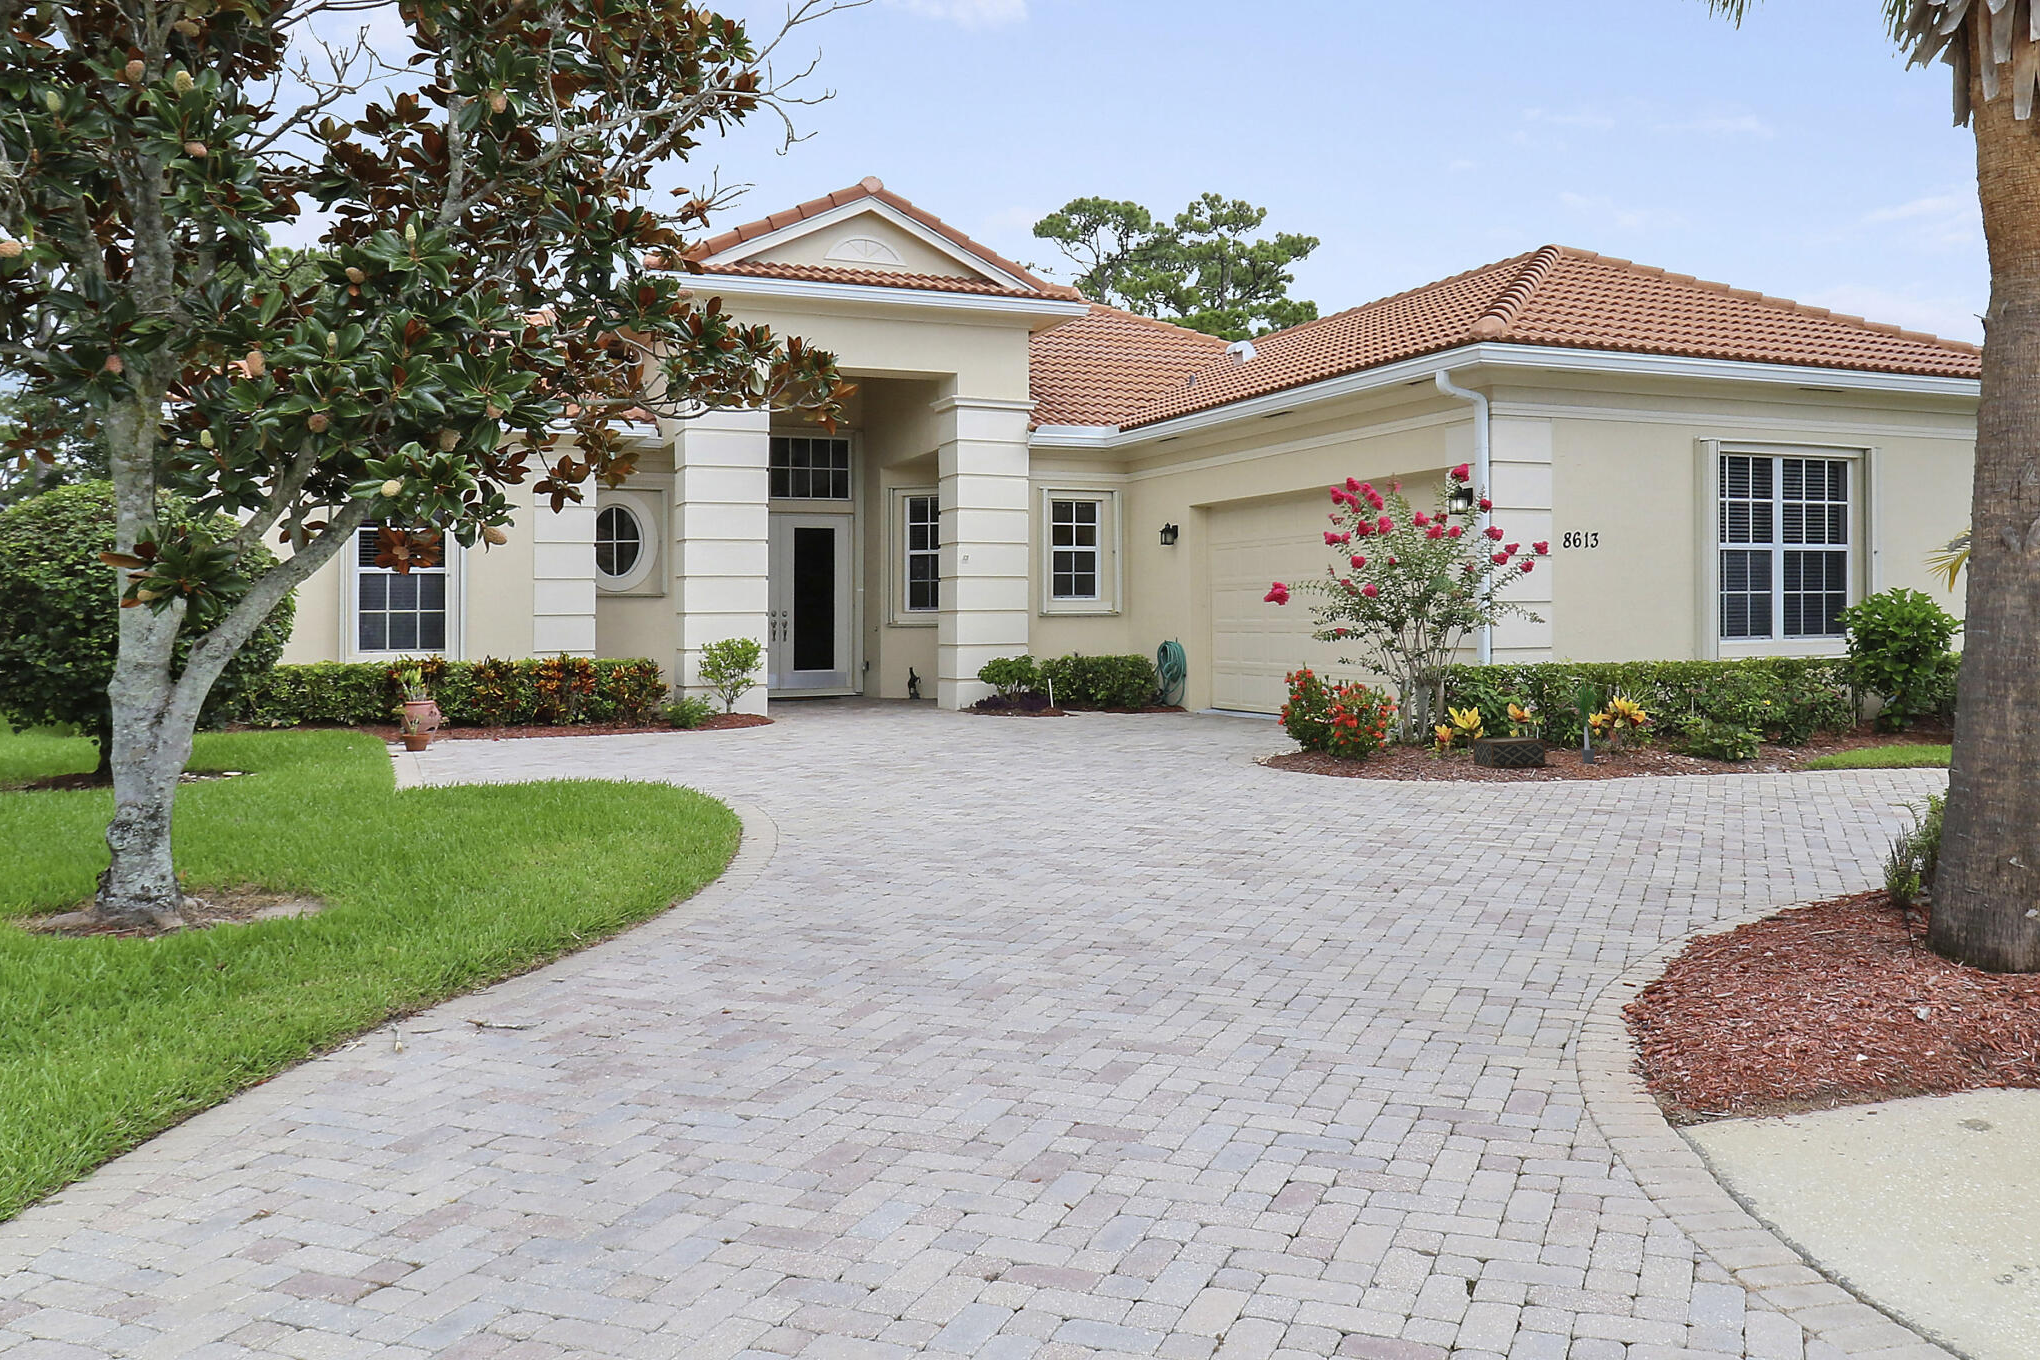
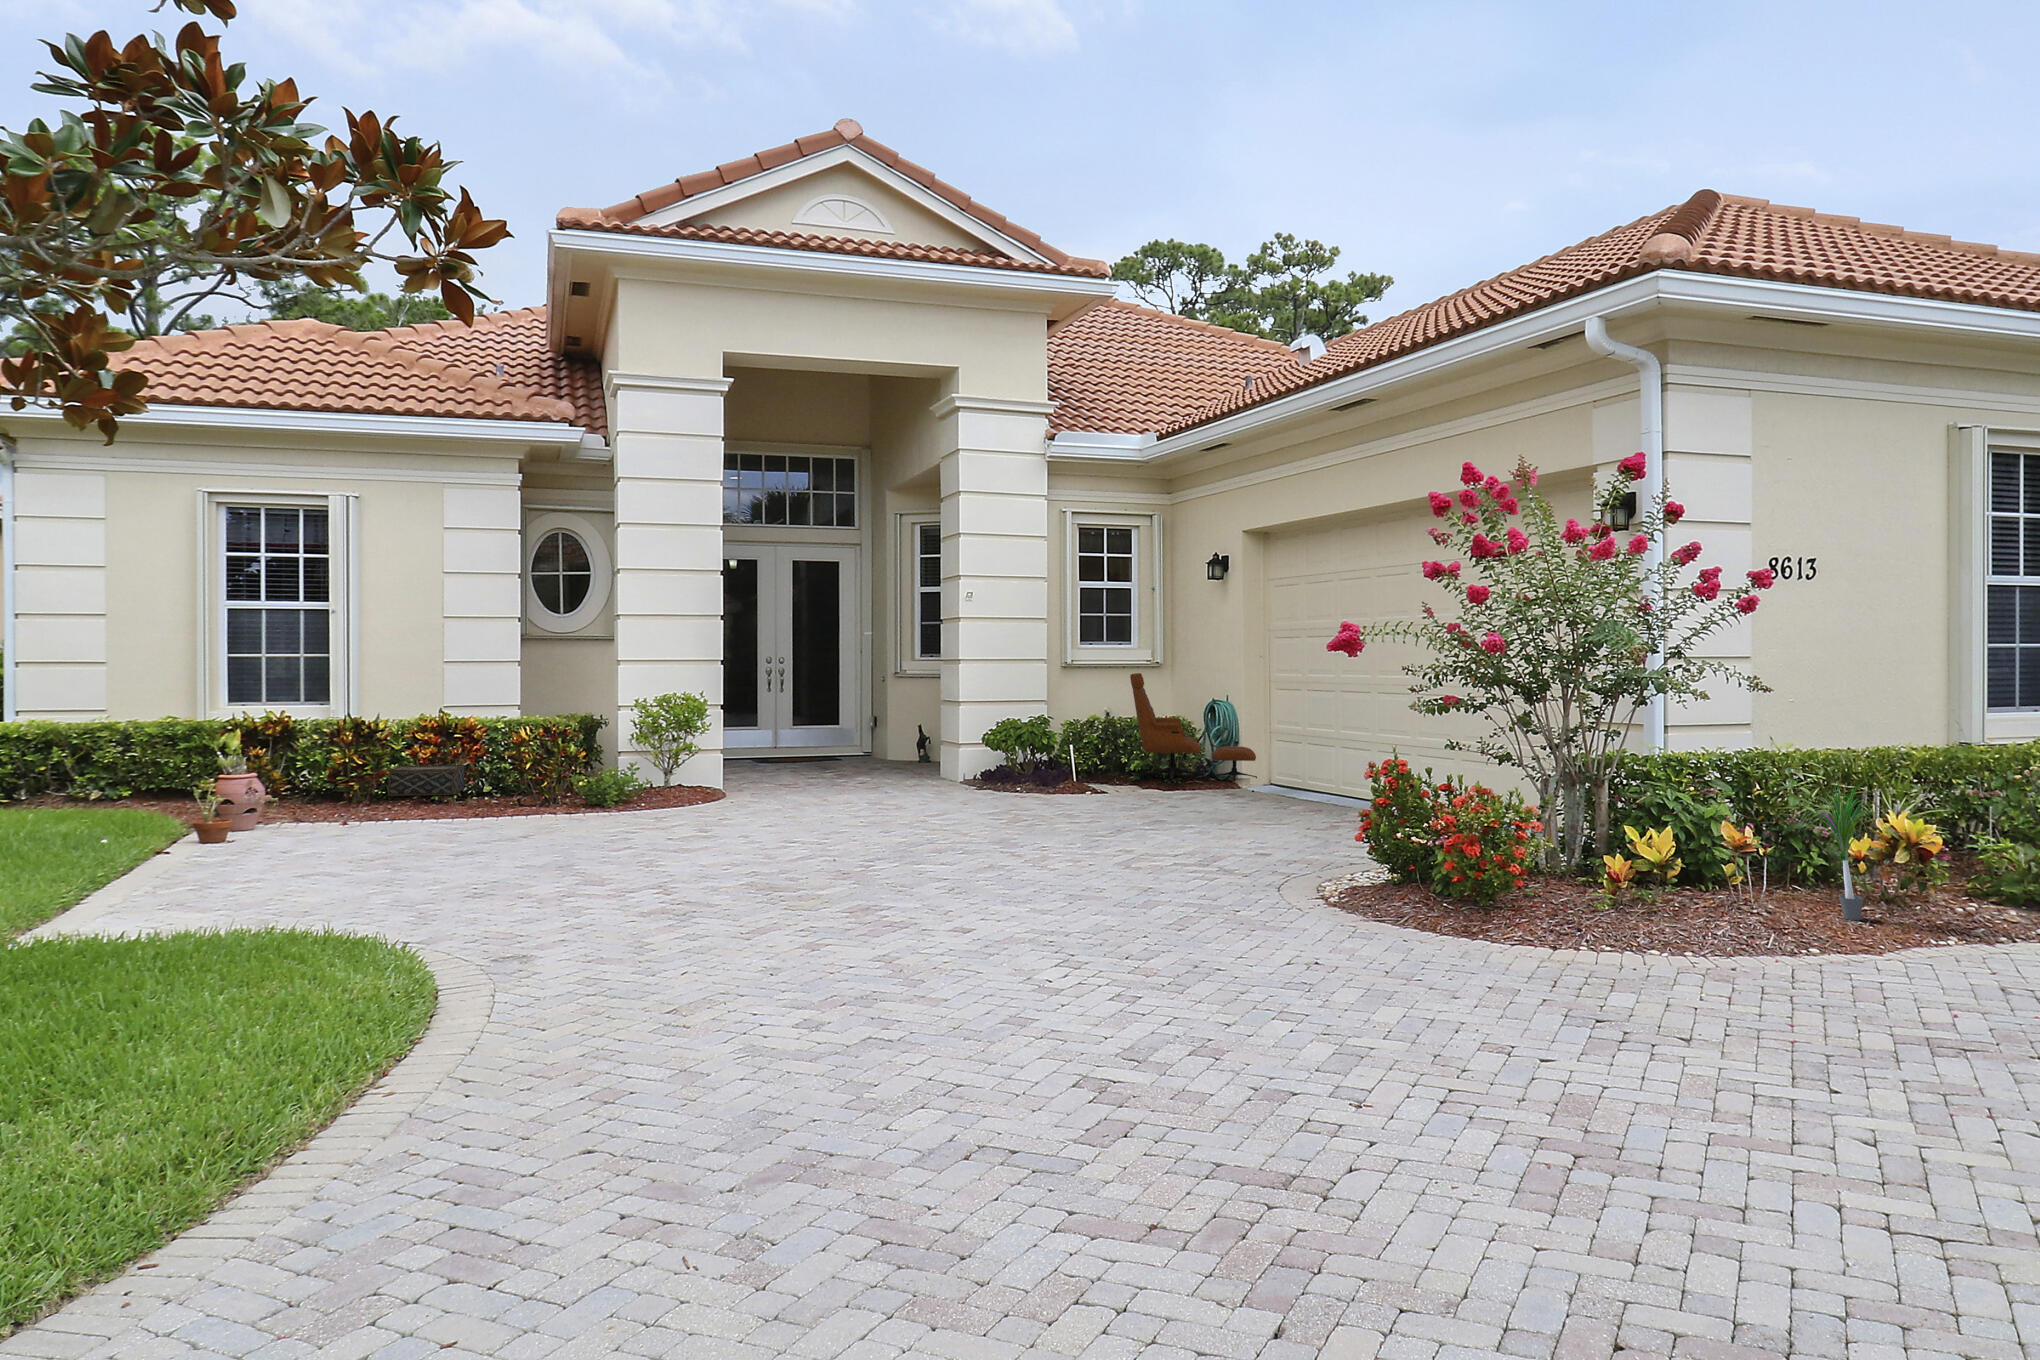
lounge chair: none [1100,622,1201,706] -> present [1130,673,1257,781]
woven basket: present [1473,736,1545,768] -> present [388,765,465,796]

